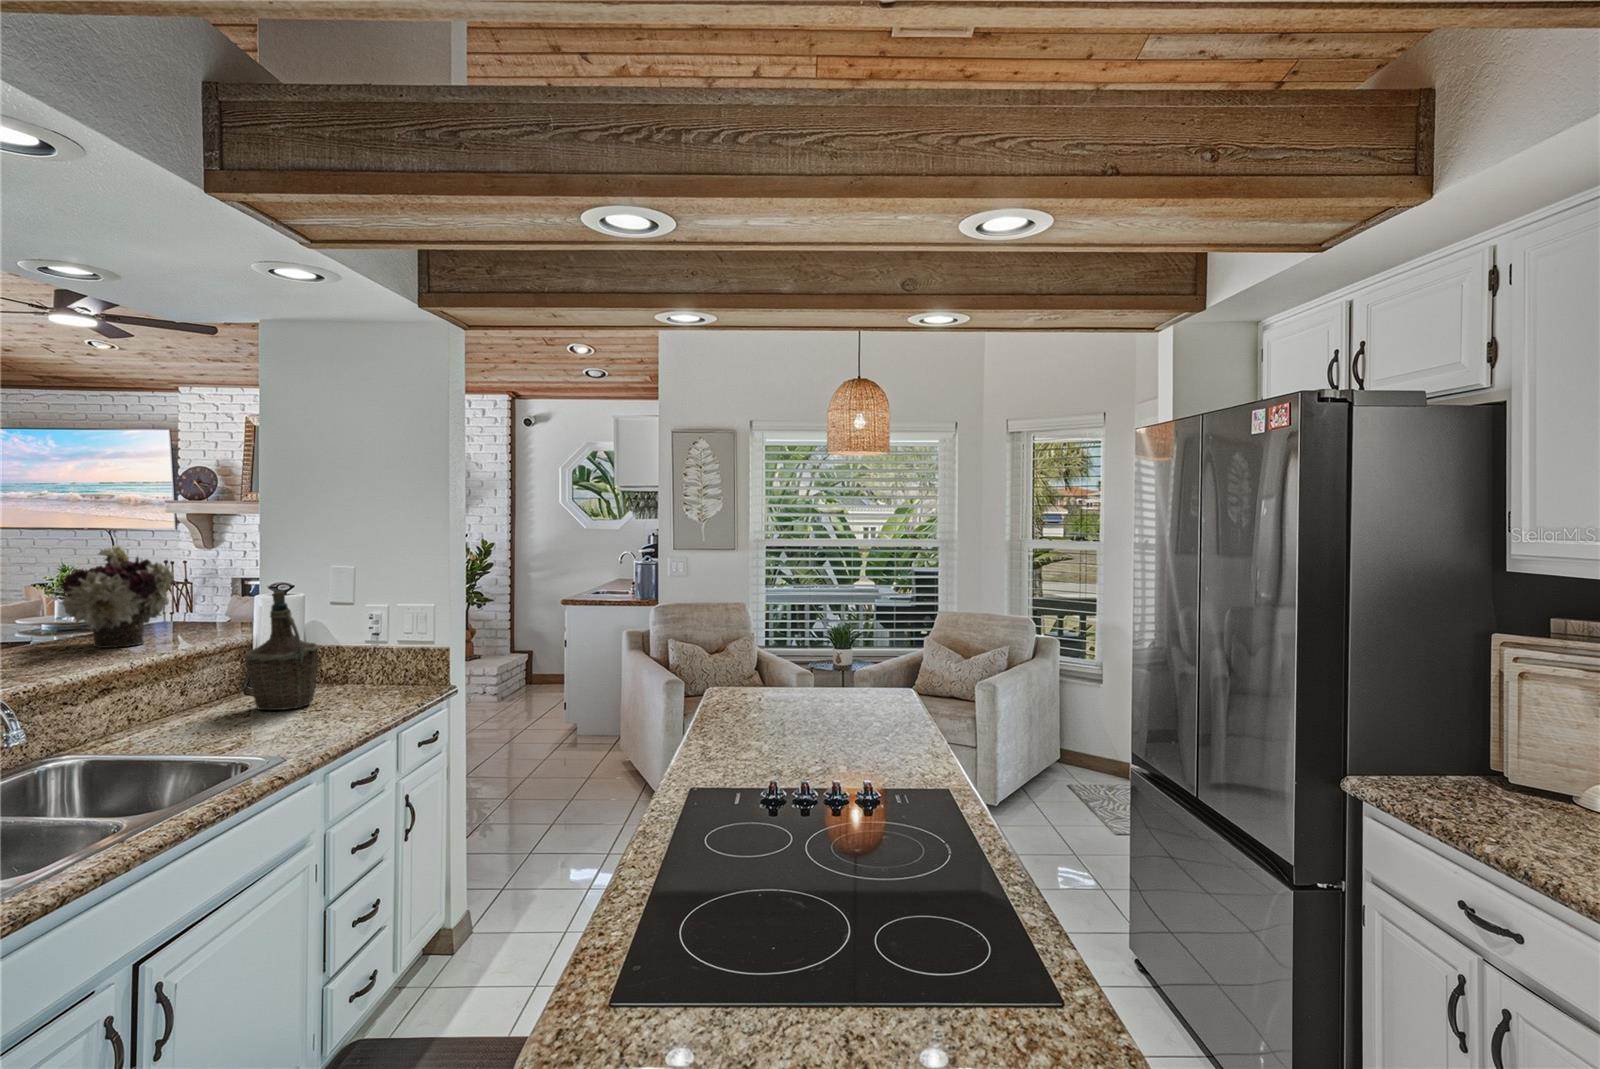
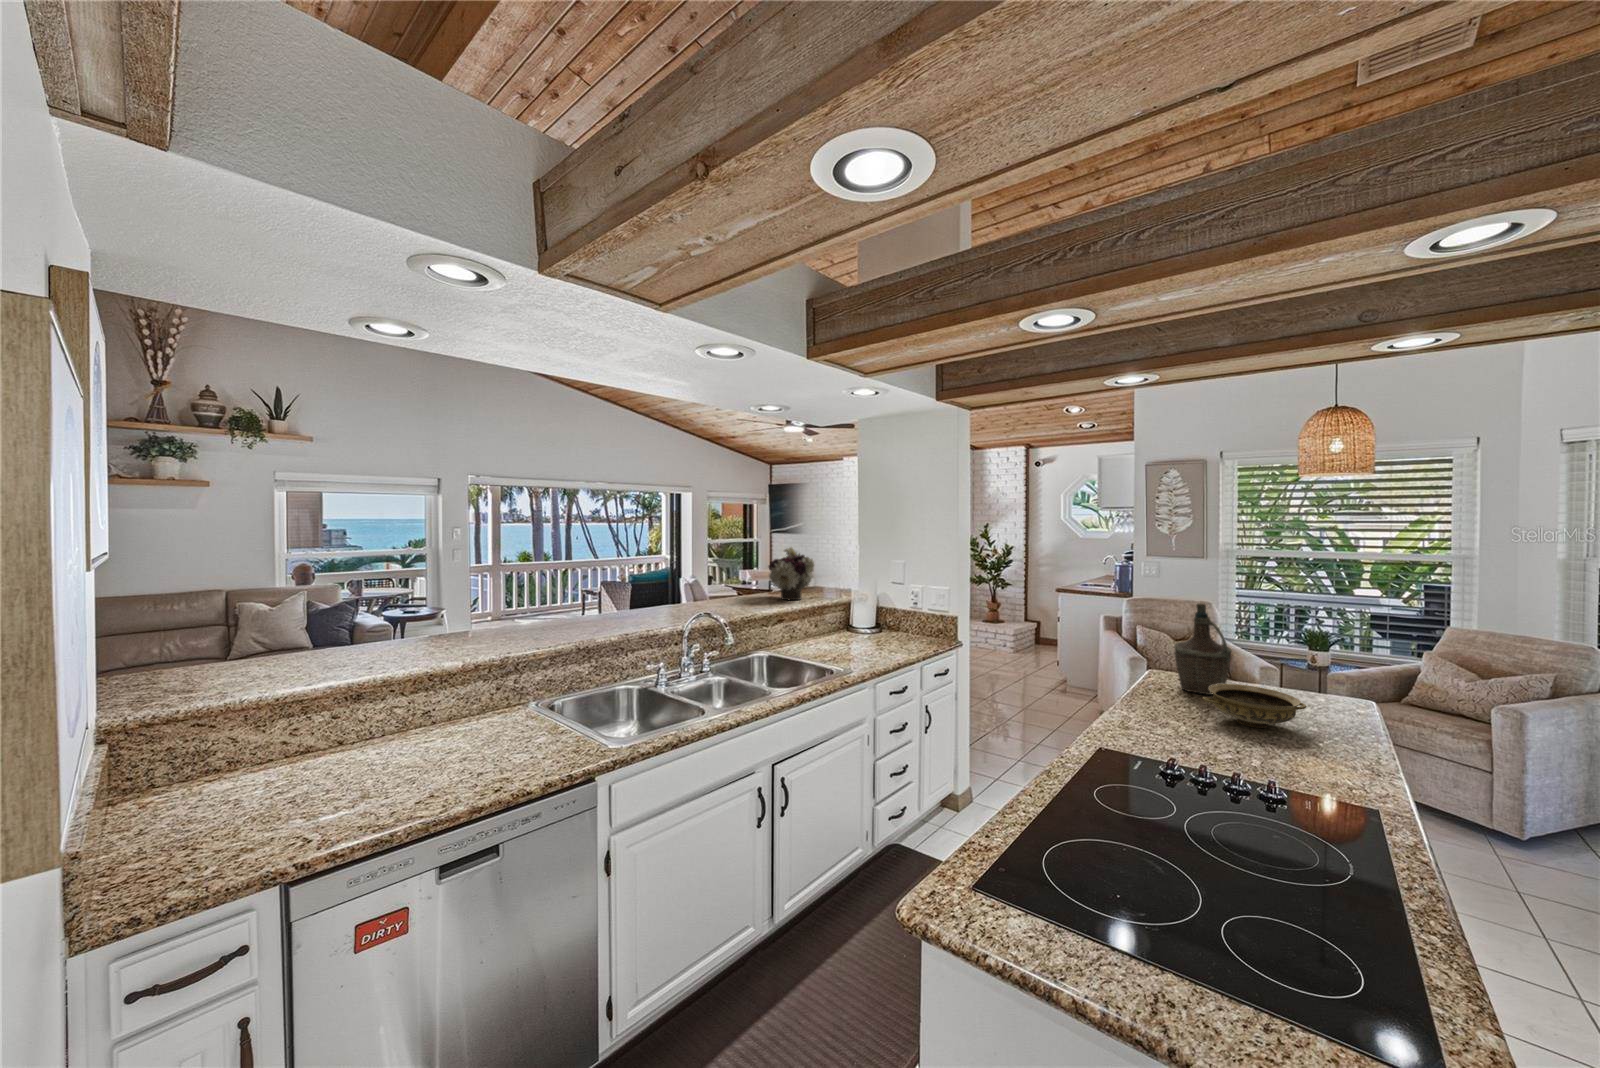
bottle: present [245,591,319,710] -> present [1174,603,1232,695]
ceramic bowl: none [774,683,861,727] -> present [1202,684,1307,728]

